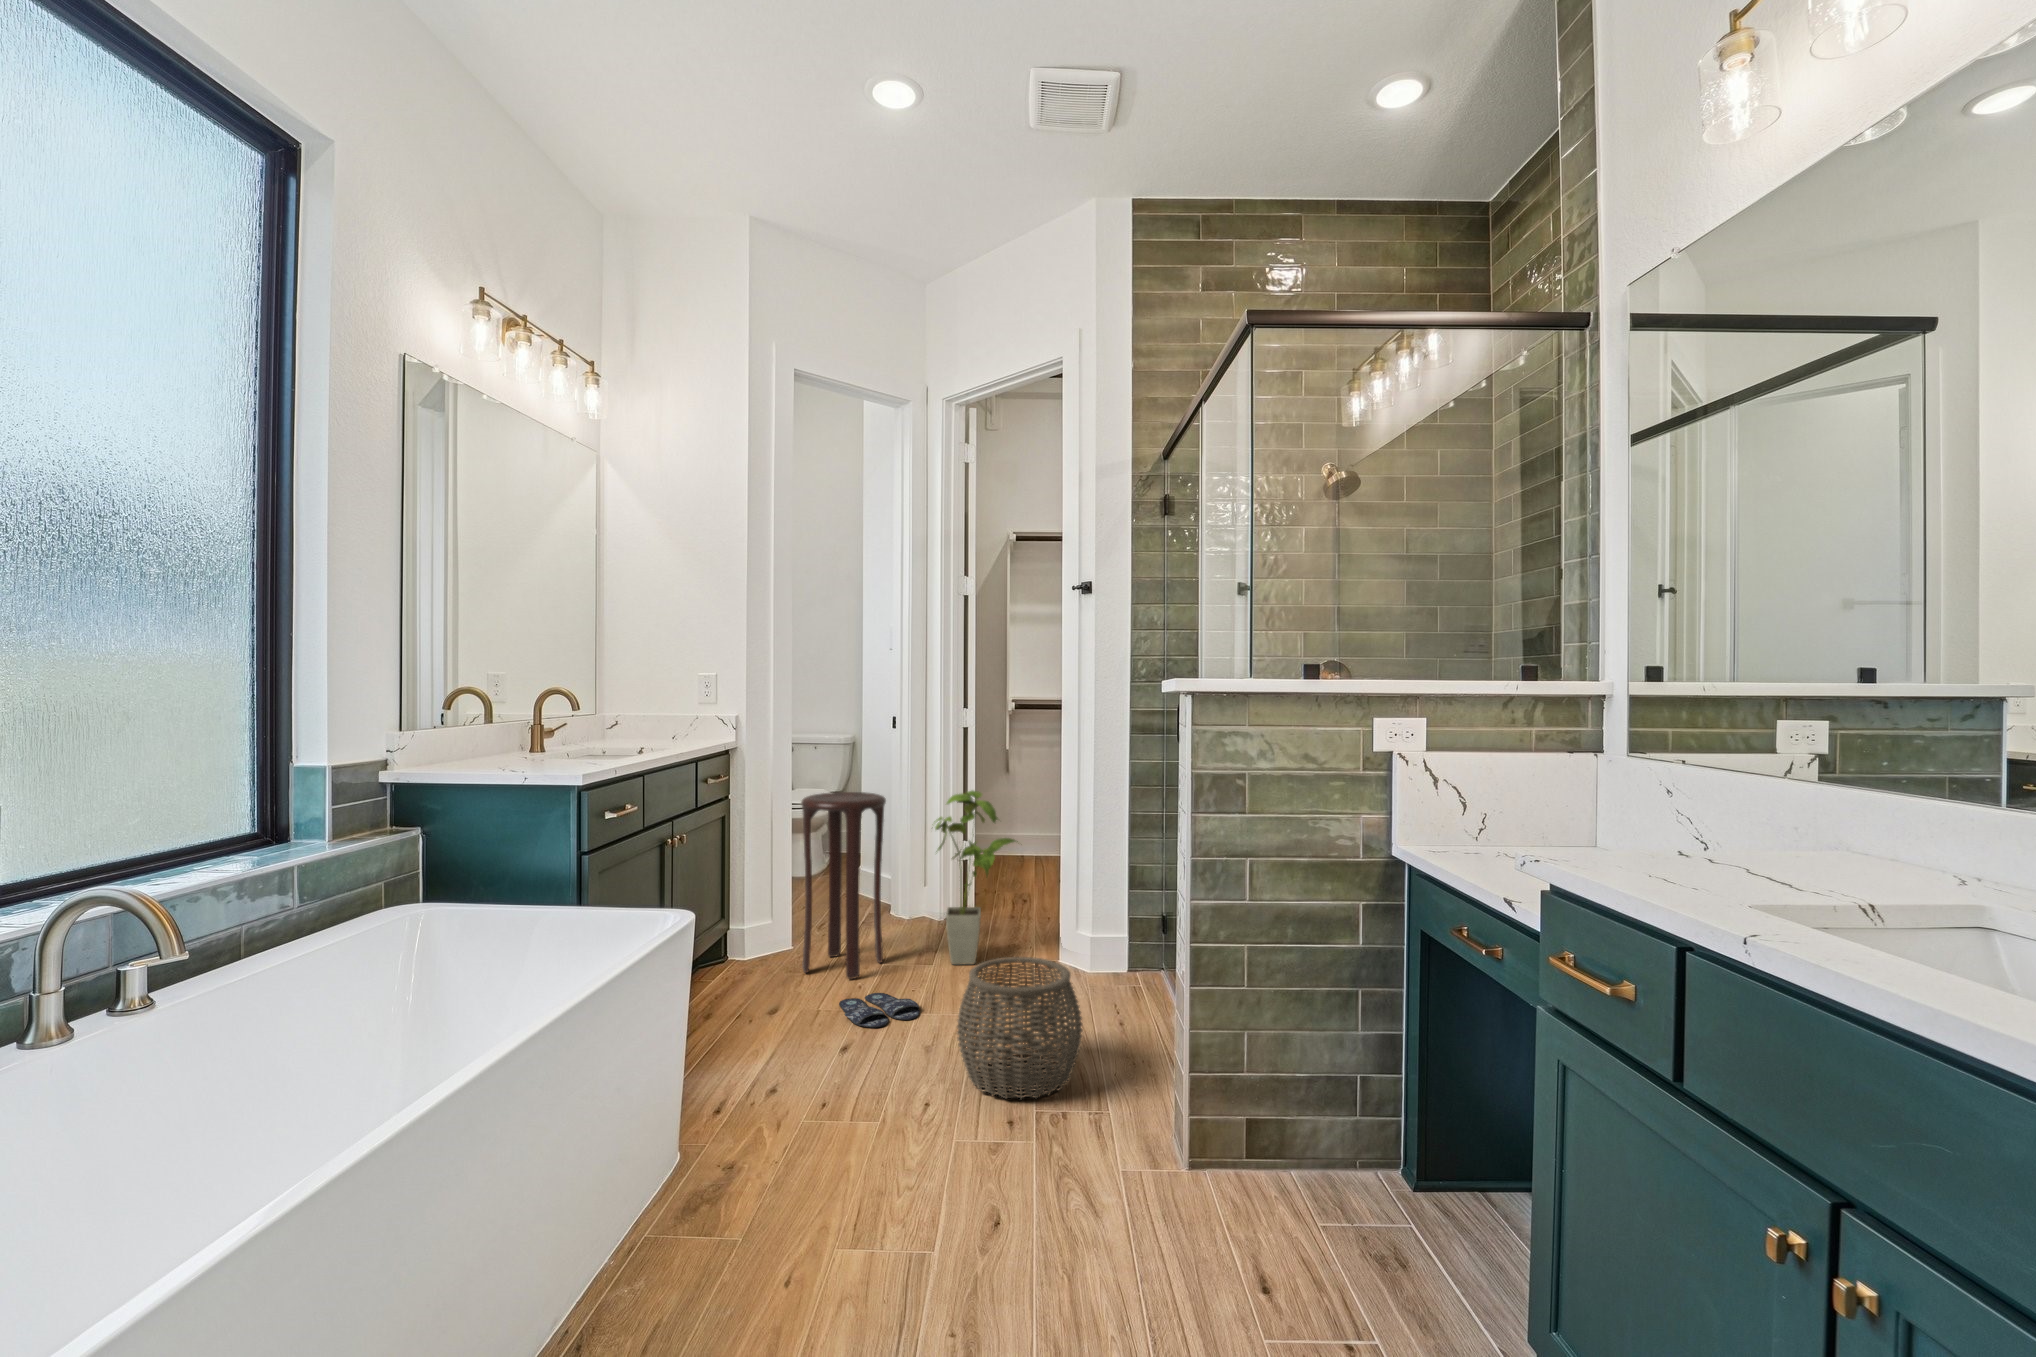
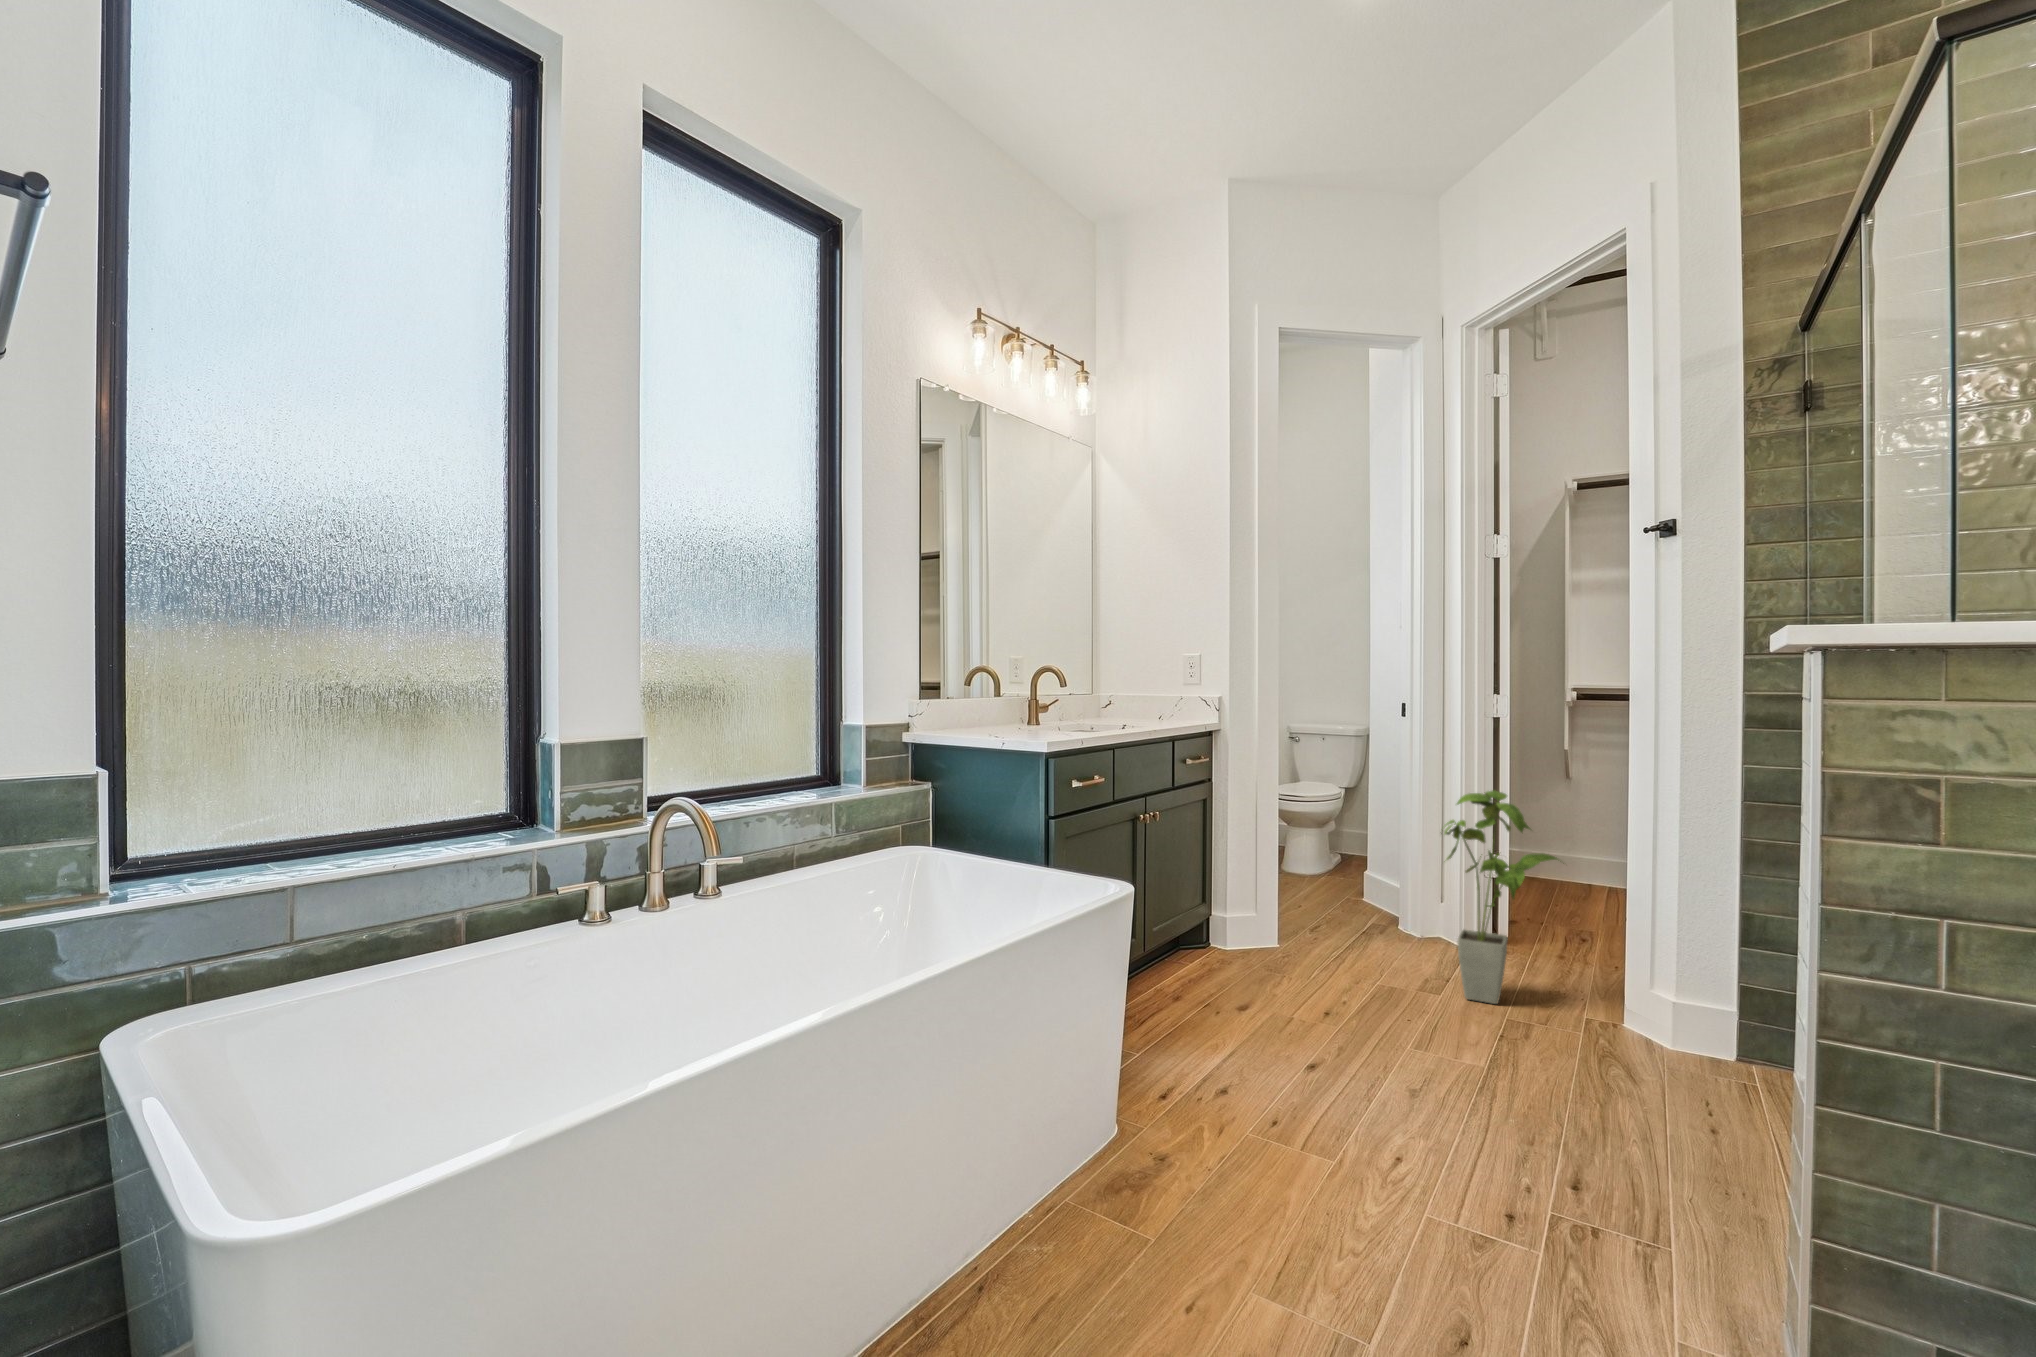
stool: present [801,792,886,979] -> none [1283,783,1382,993]
woven basket: present [957,957,1083,1099] -> none [1445,999,1635,1195]
slippers: present [839,993,920,1028] -> none [1318,1013,1413,1053]

